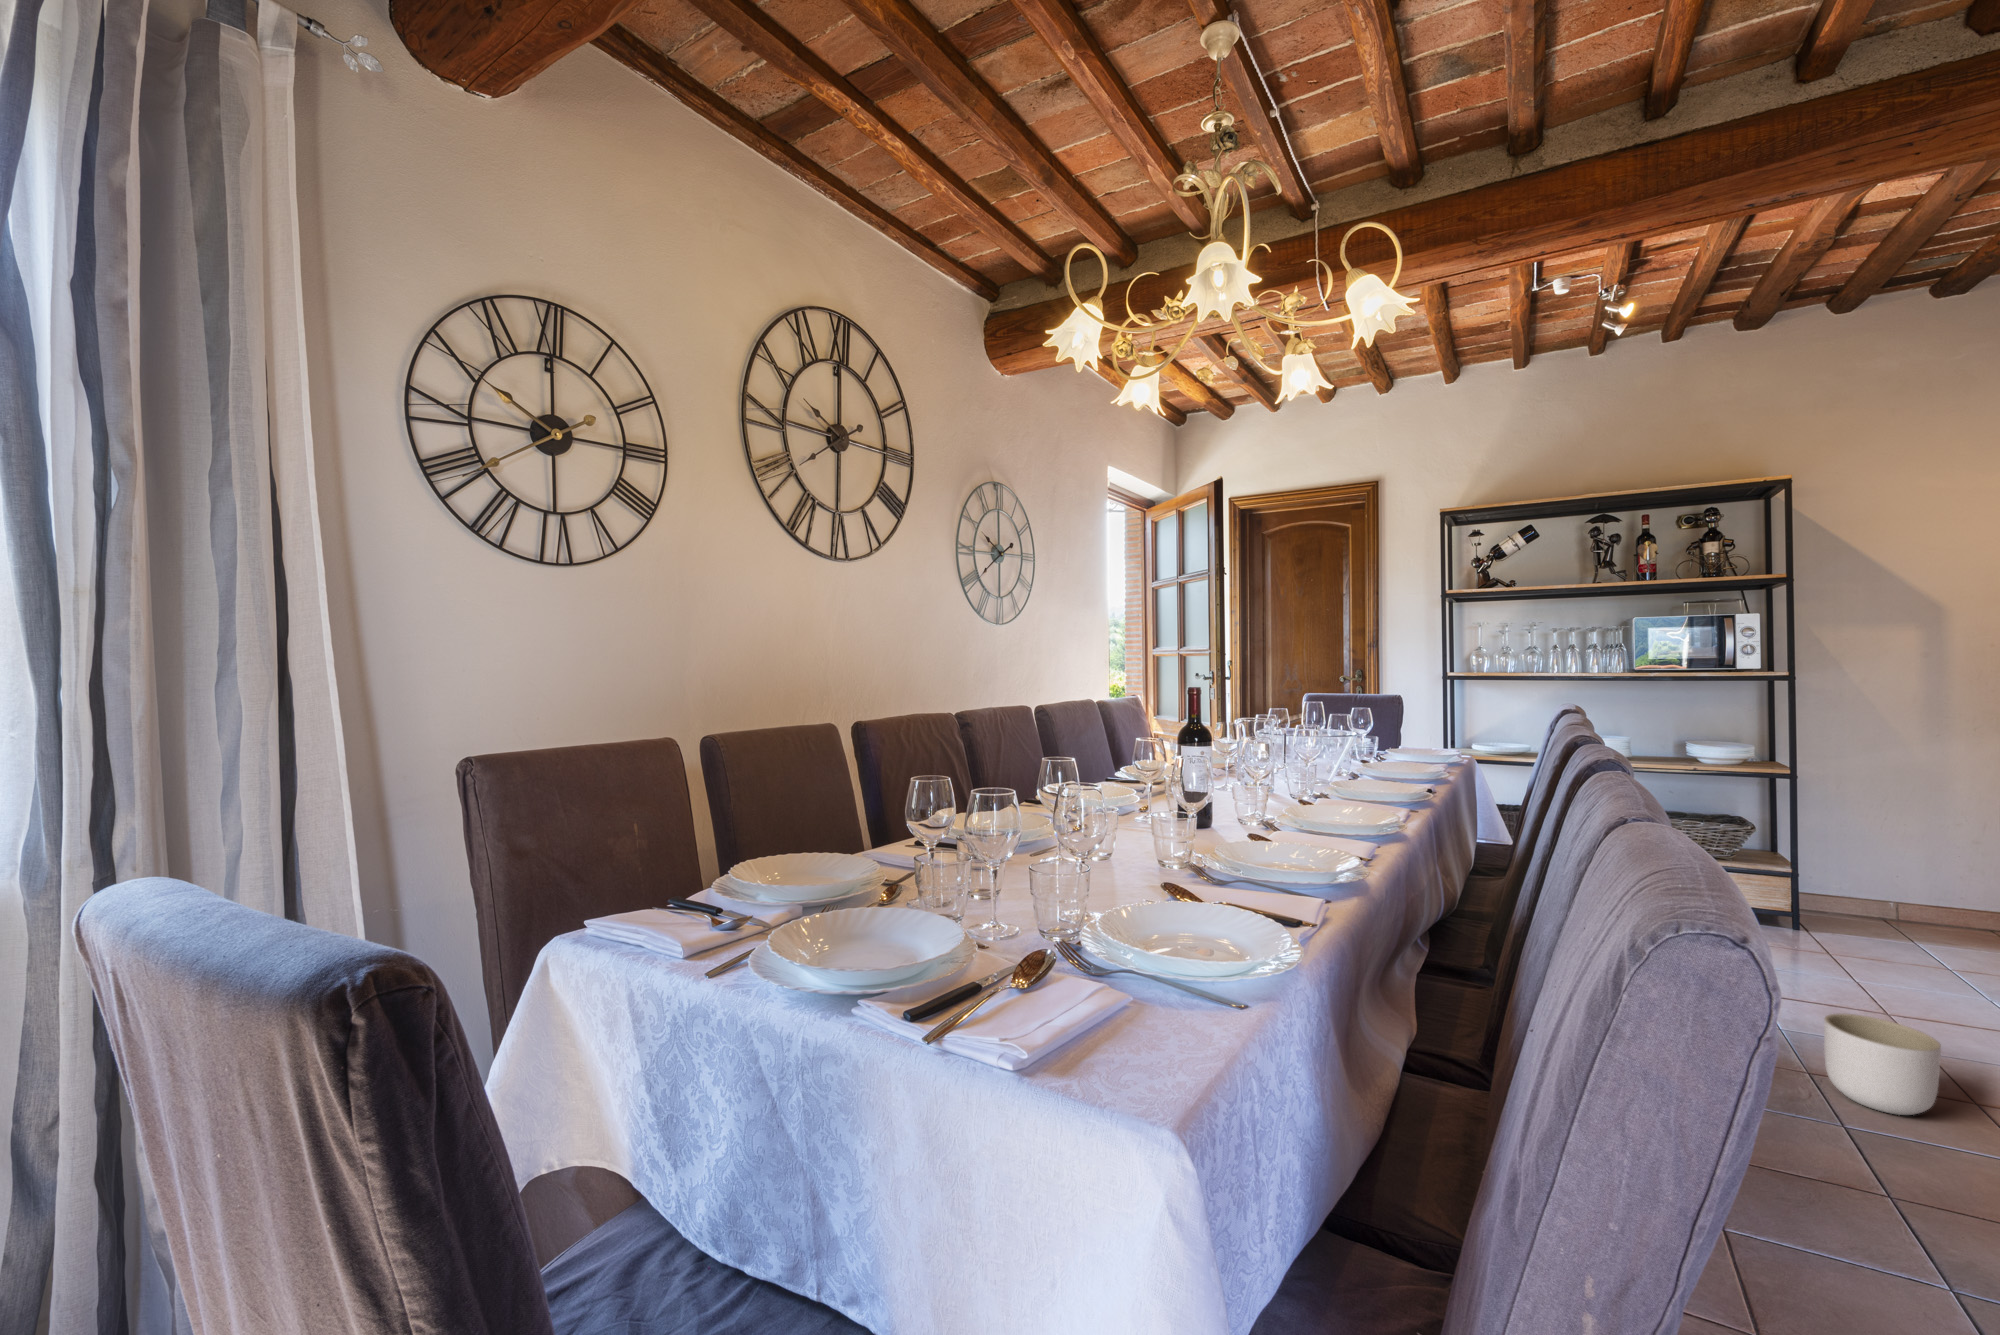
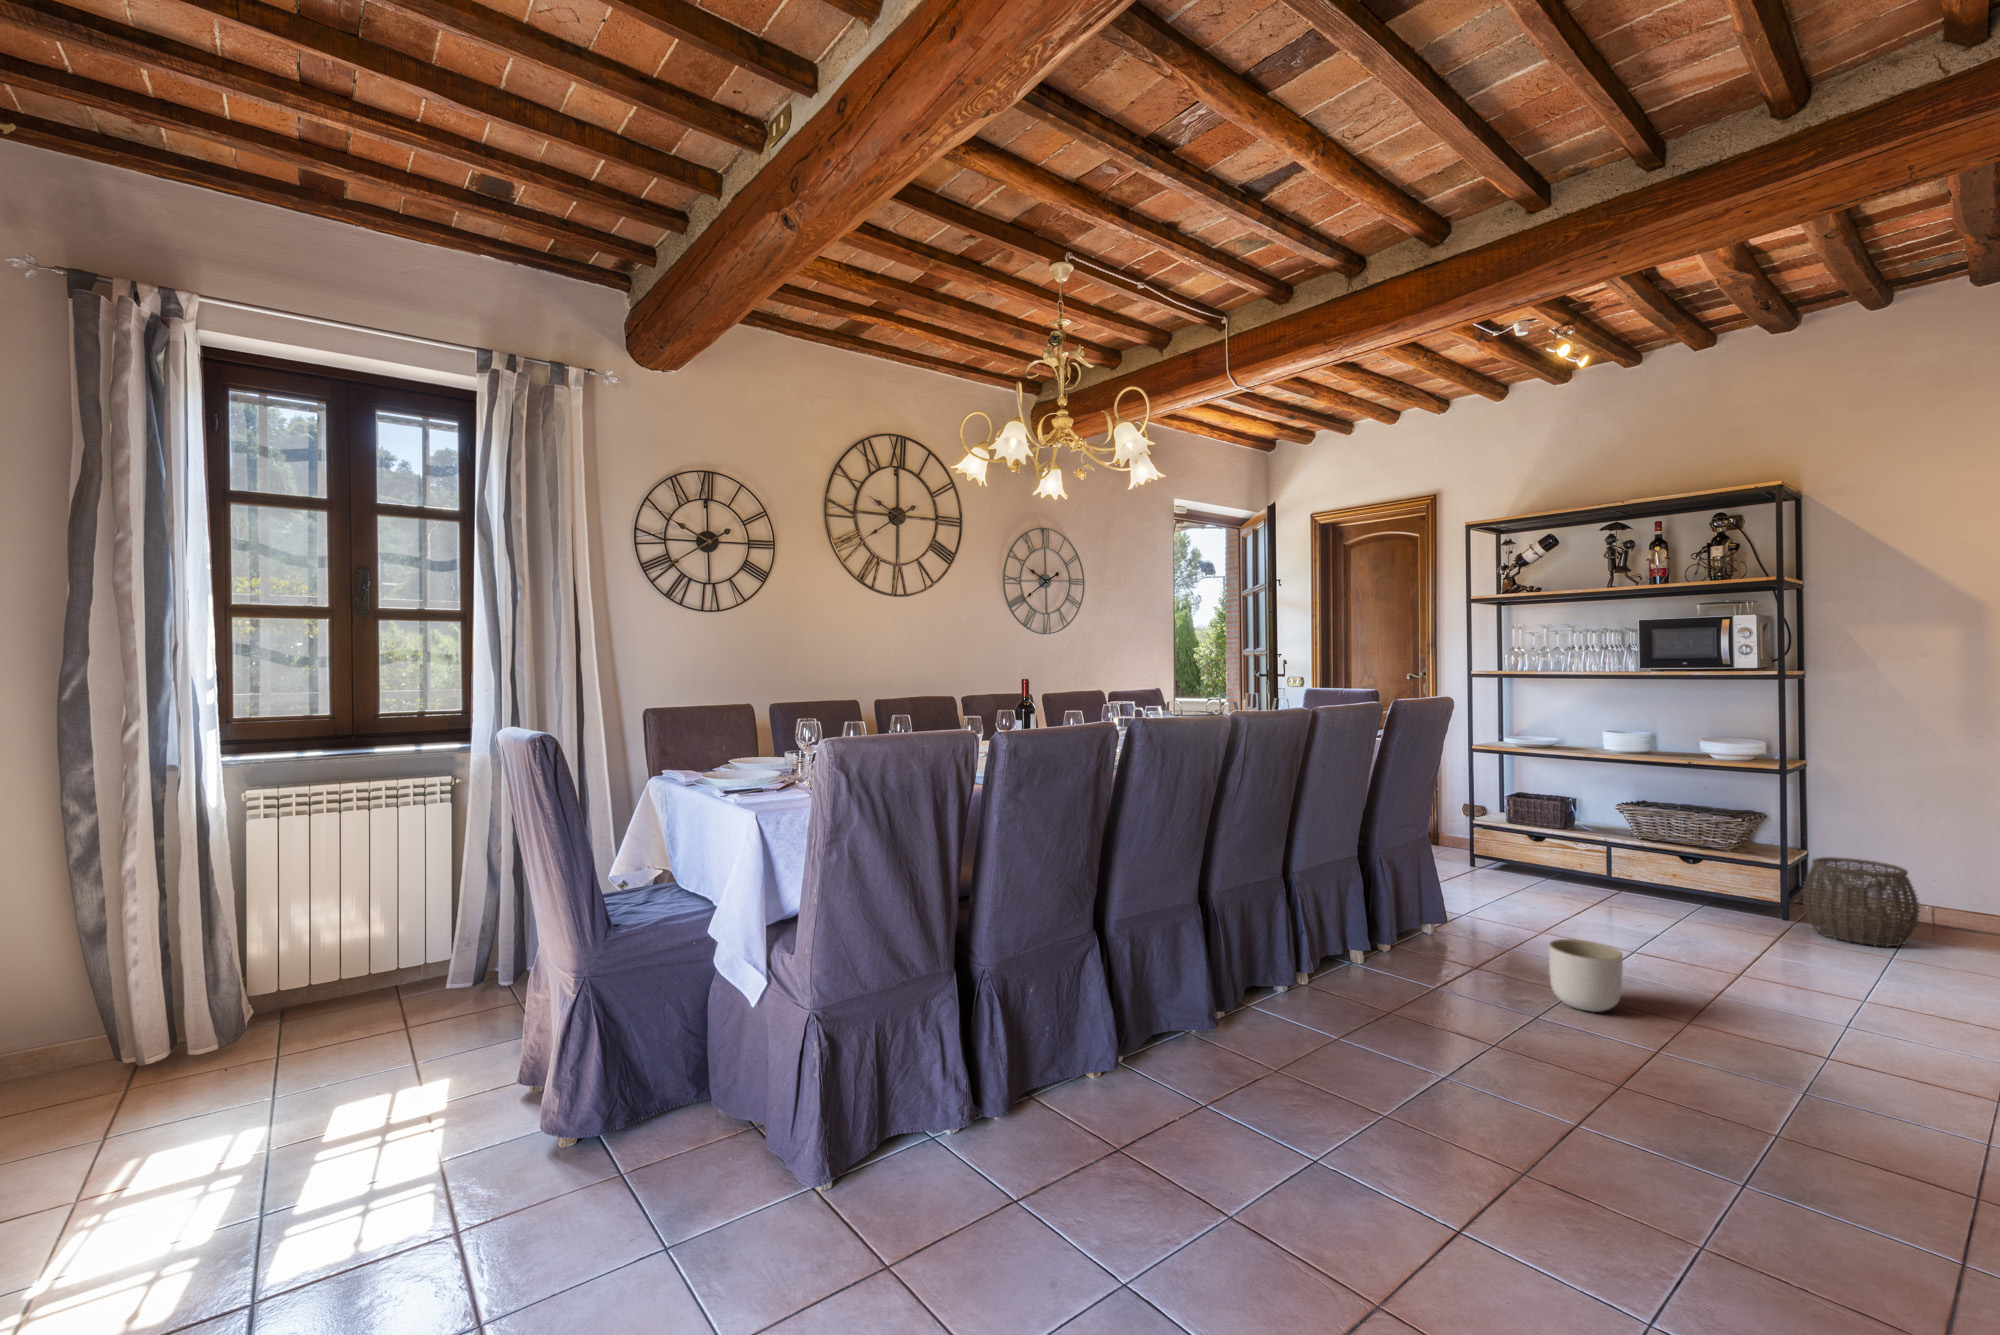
woven basket: none [1822,860,1950,954] -> present [1802,857,1920,947]

